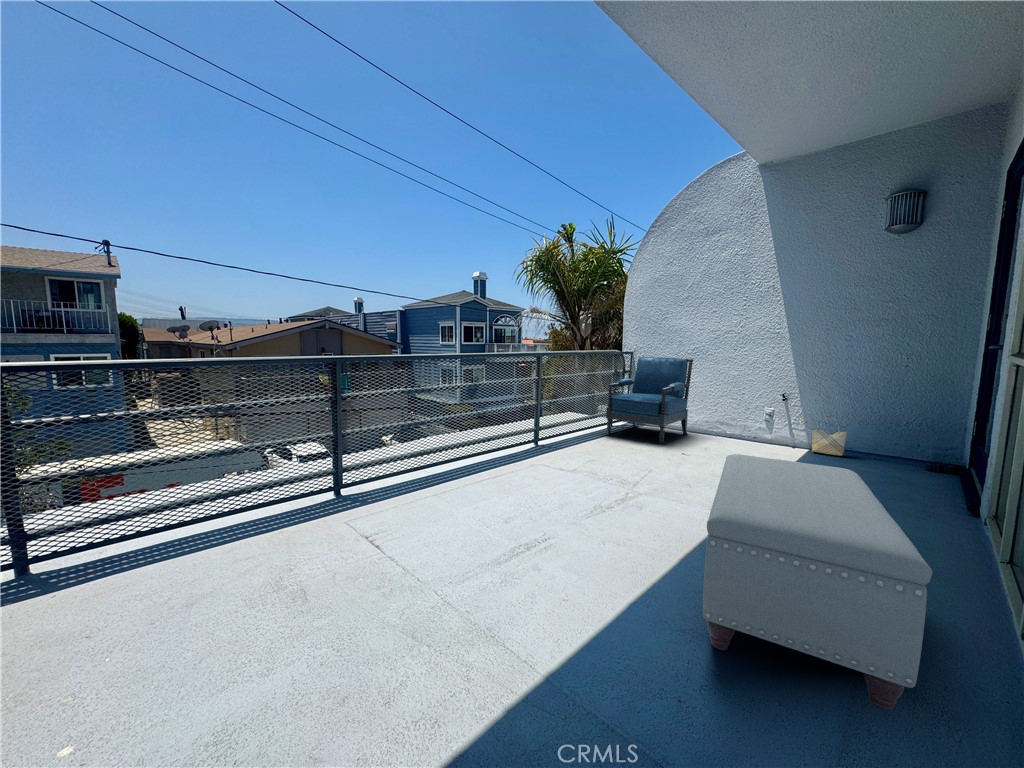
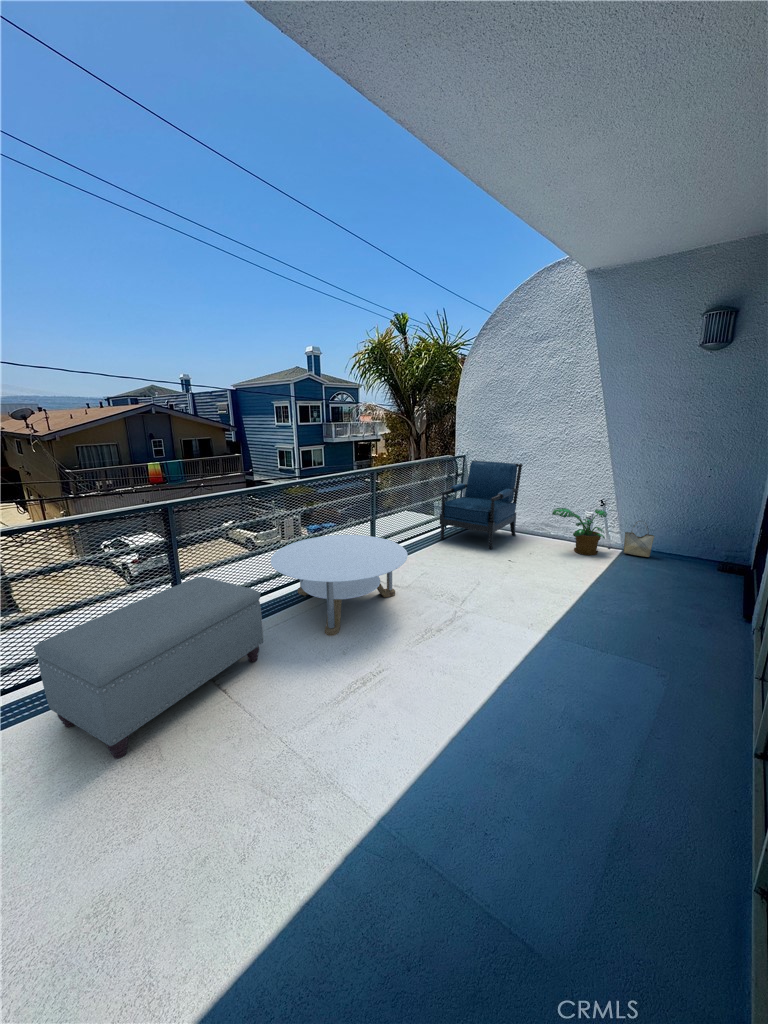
potted plant: none [729,401,791,452] -> present [552,508,607,555]
round table: none [434,413,578,506] -> present [271,535,408,636]
ottoman: present [703,454,932,711] -> present [34,577,263,759]

